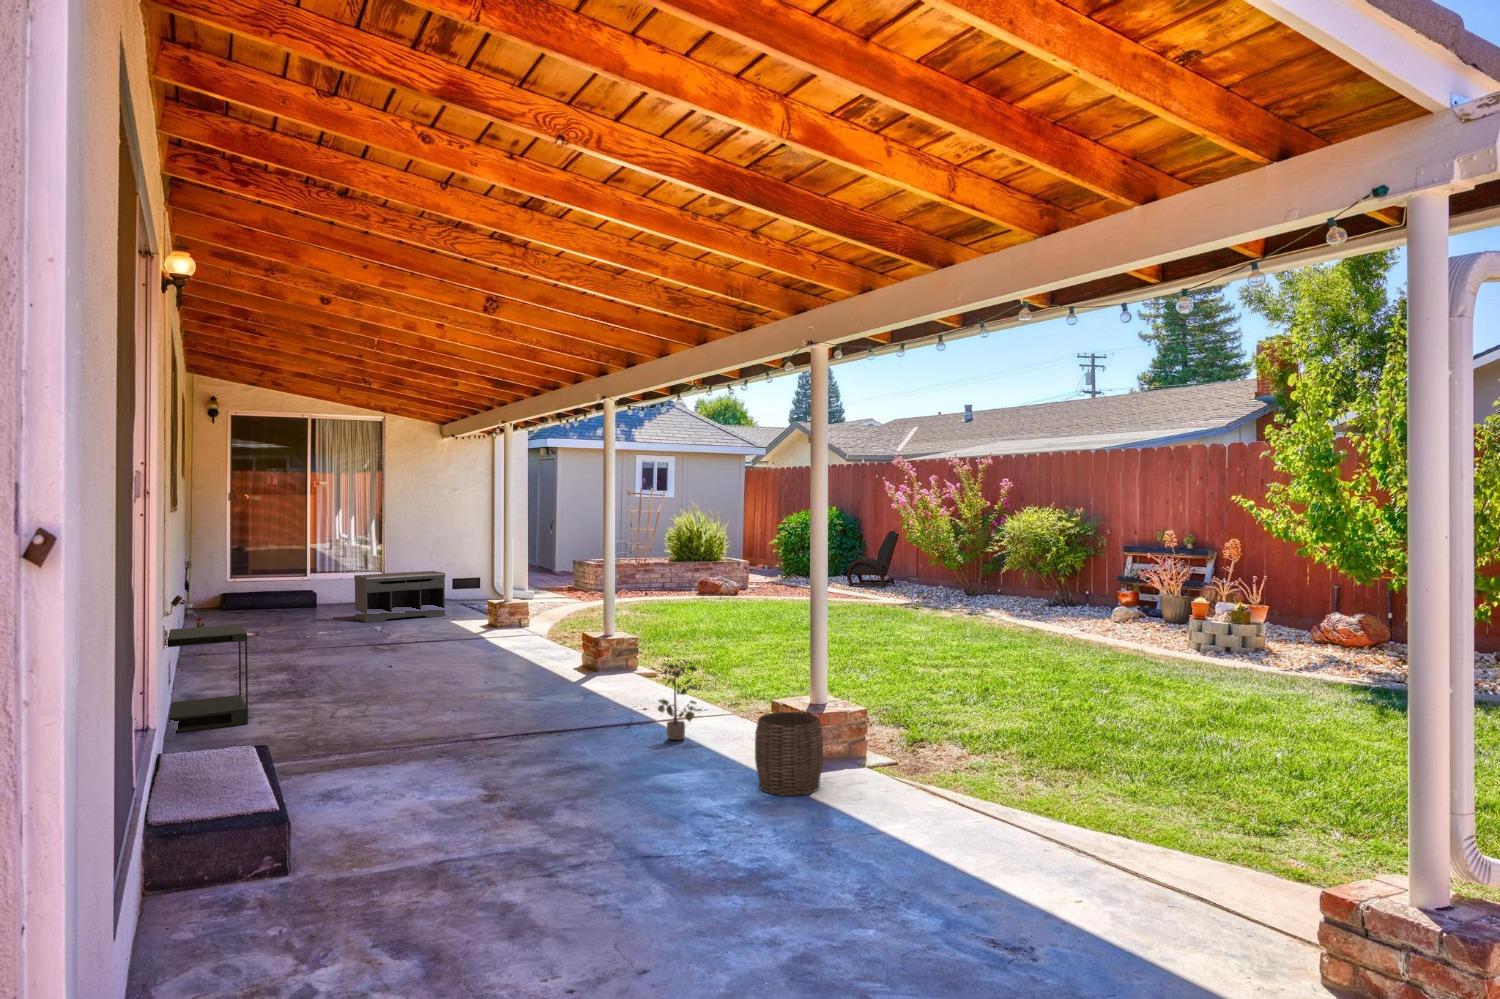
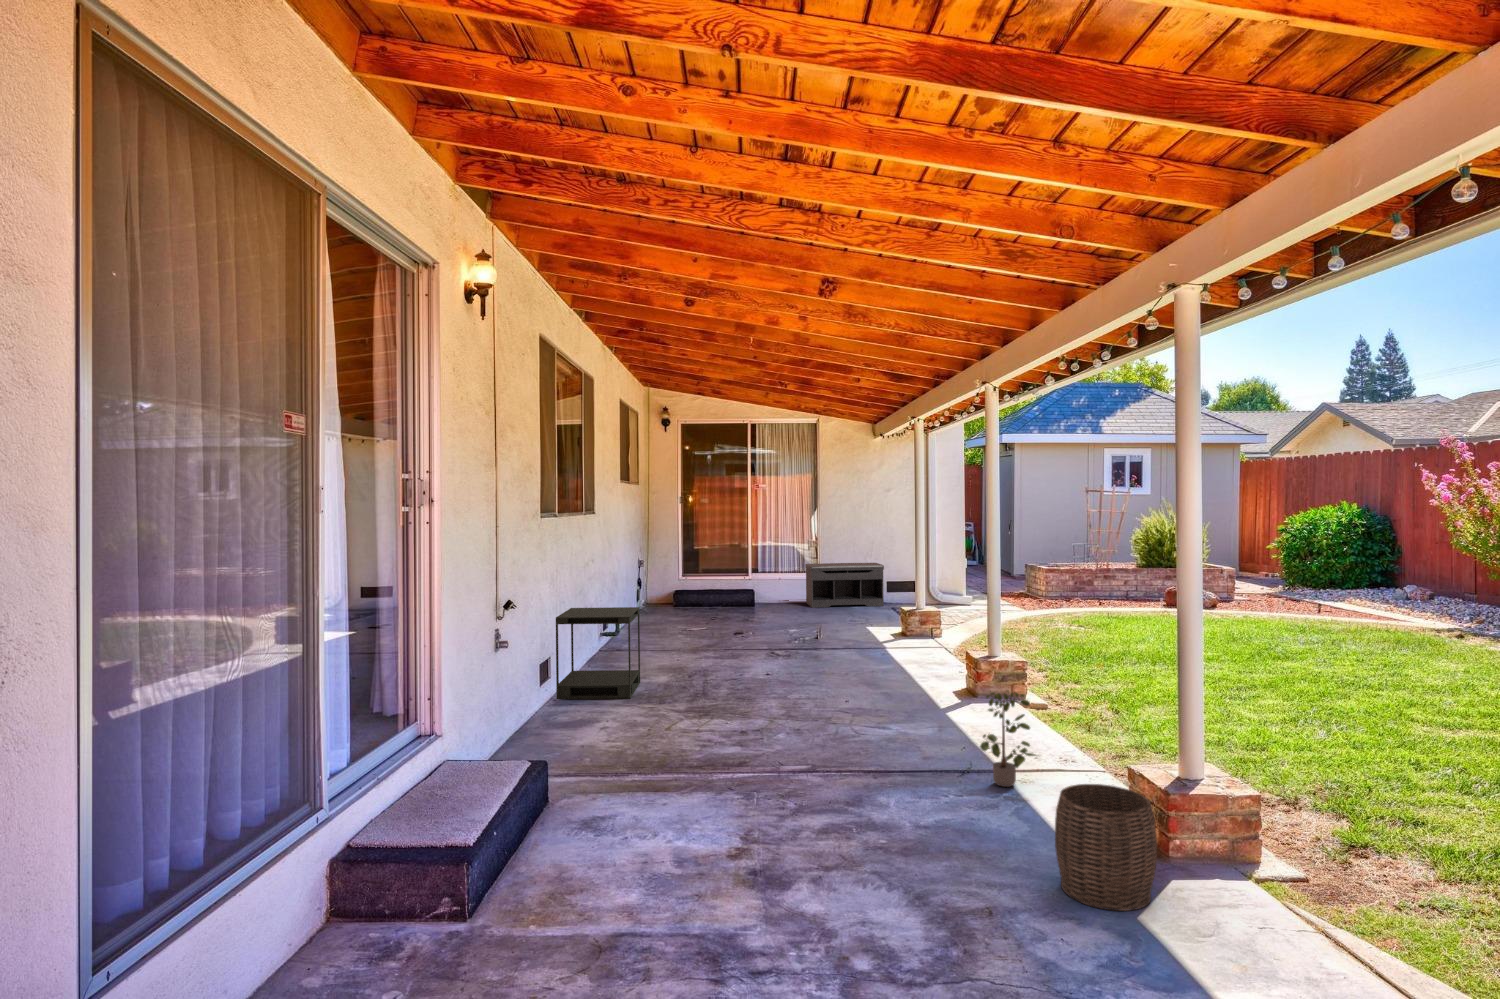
lounge chair: present [847,531,899,587] -> none [1368,534,1462,606]

